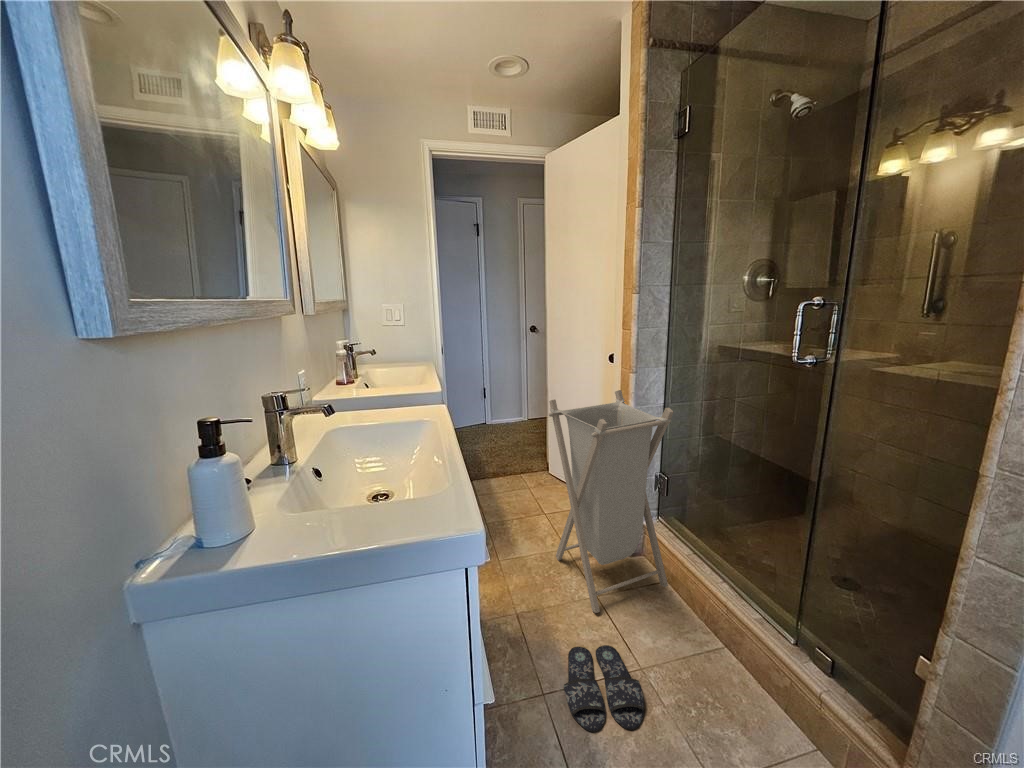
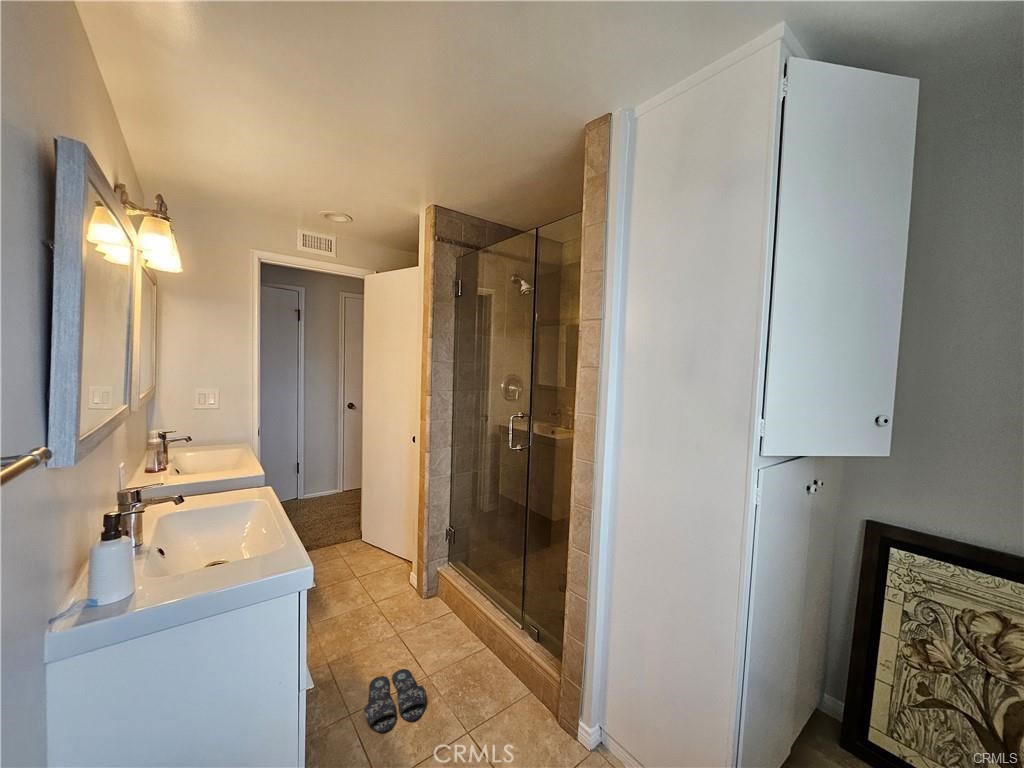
laundry hamper: present [549,390,674,613] -> none [360,464,453,648]

